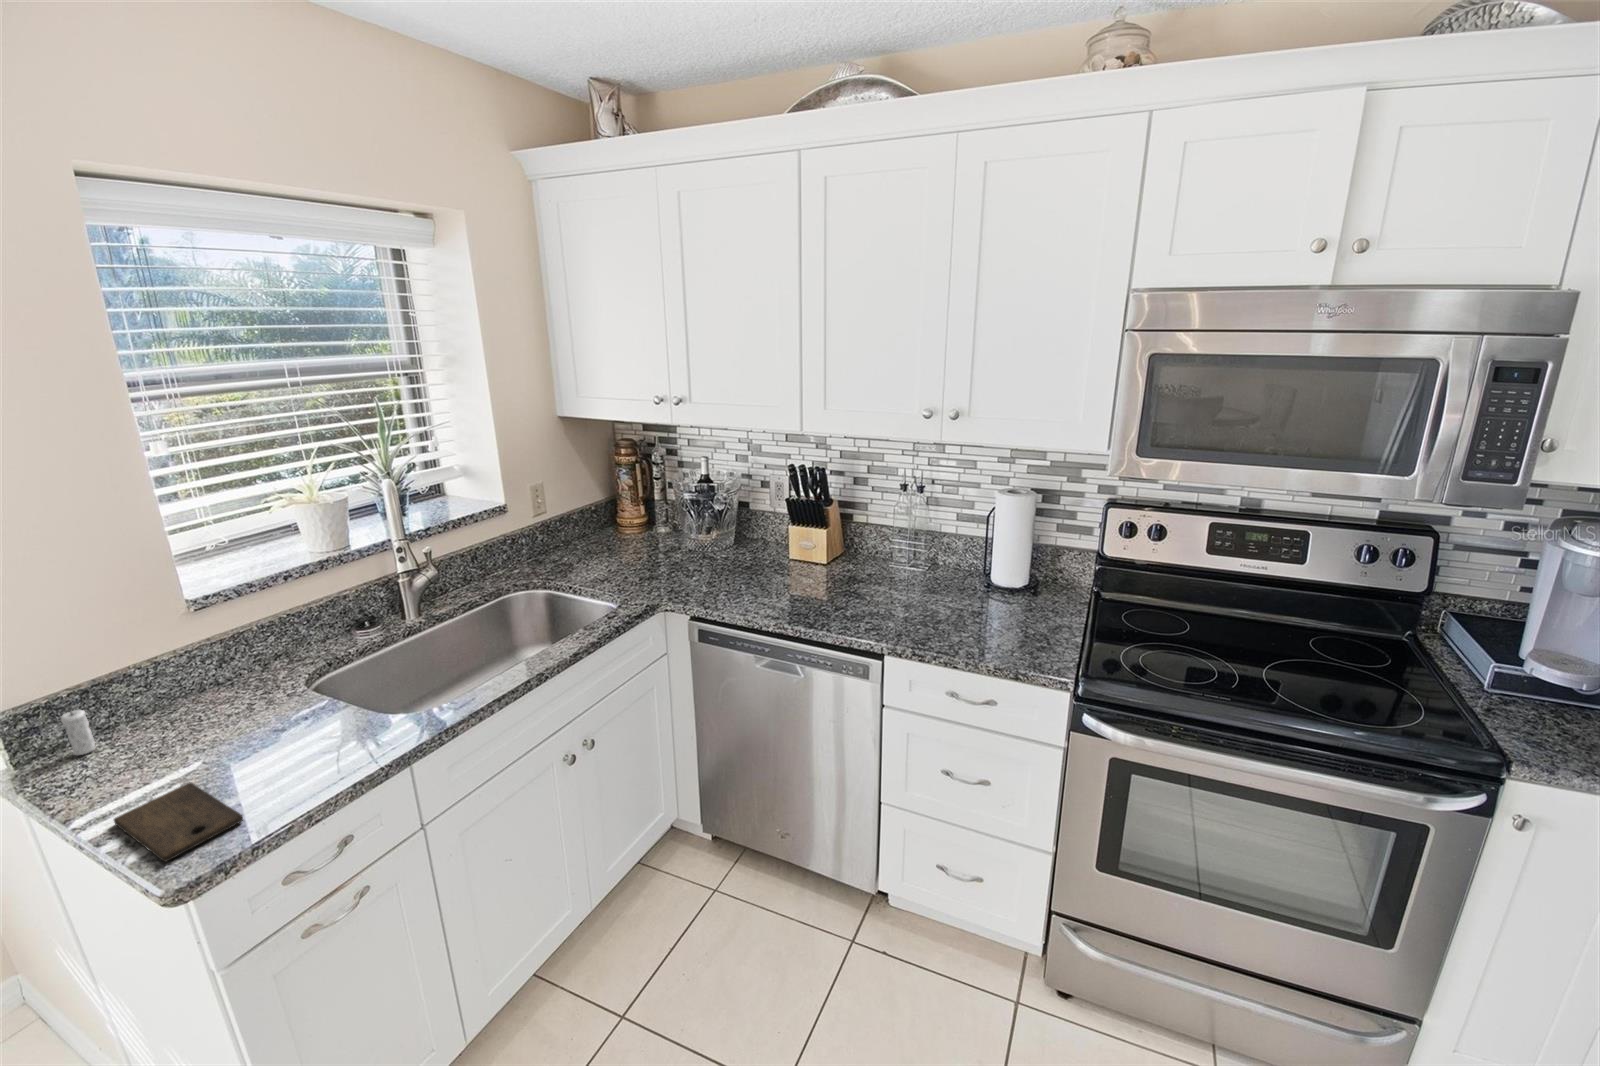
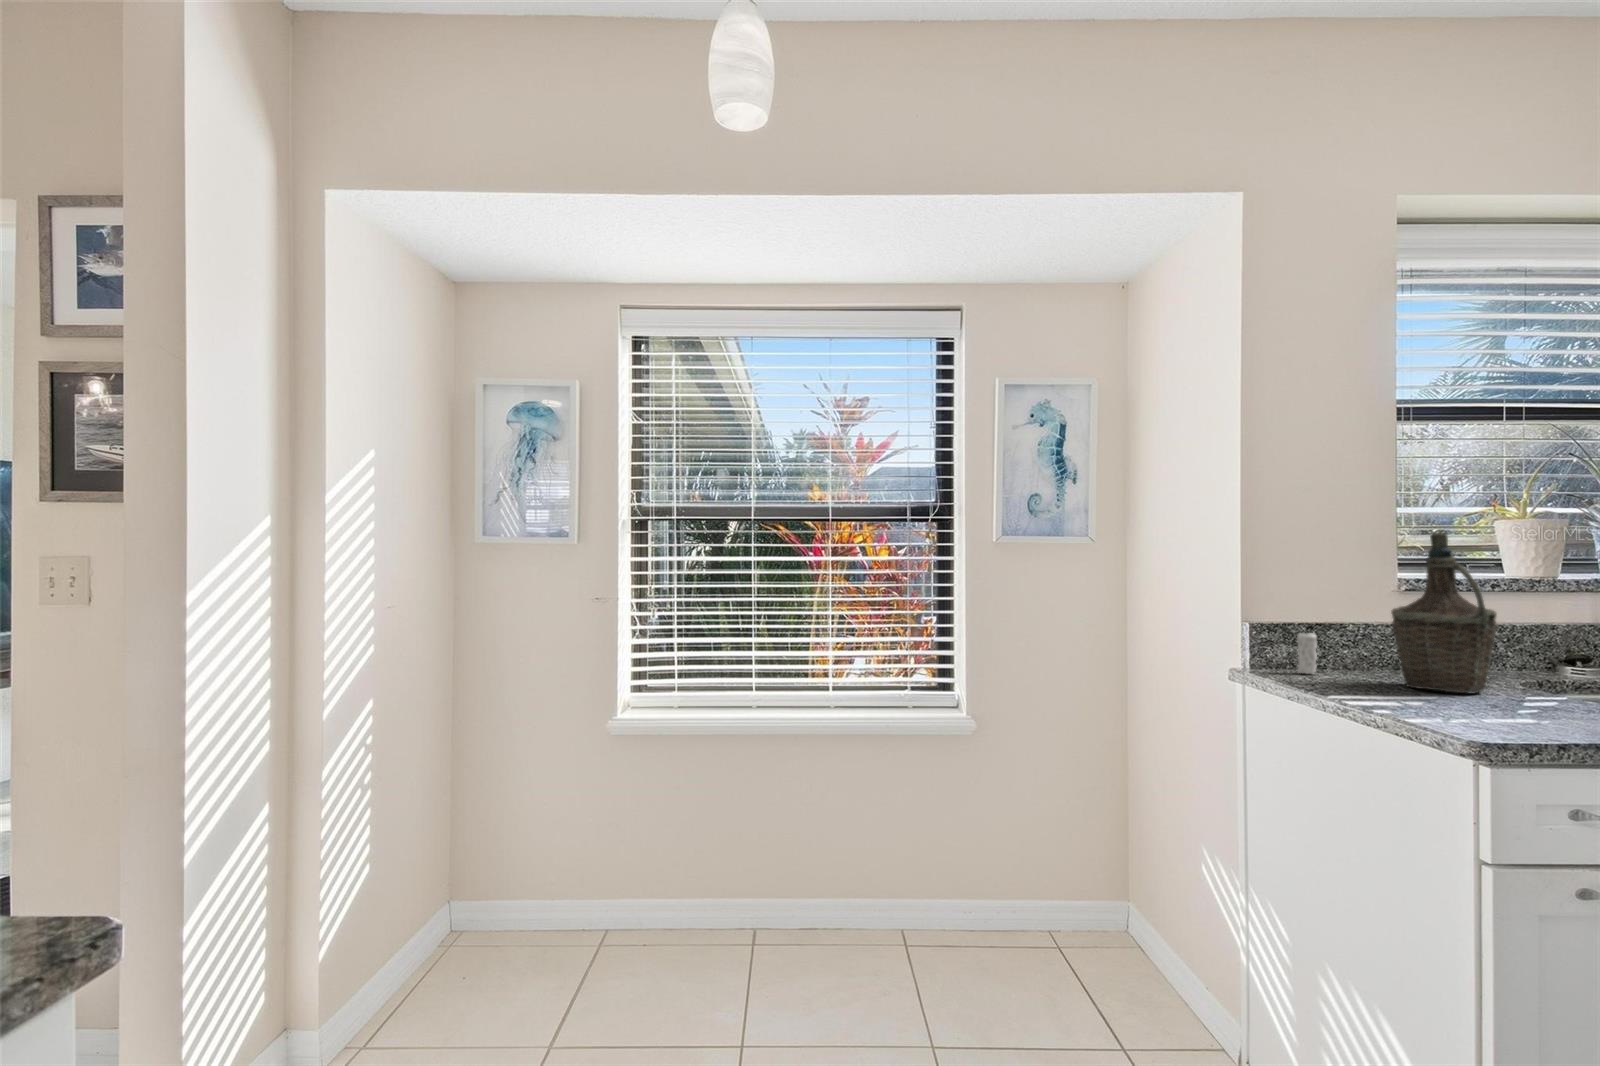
bottle: none [152,597,262,749] -> present [1391,533,1497,693]
cutting board: present [114,782,243,862] -> none [1369,695,1518,725]

